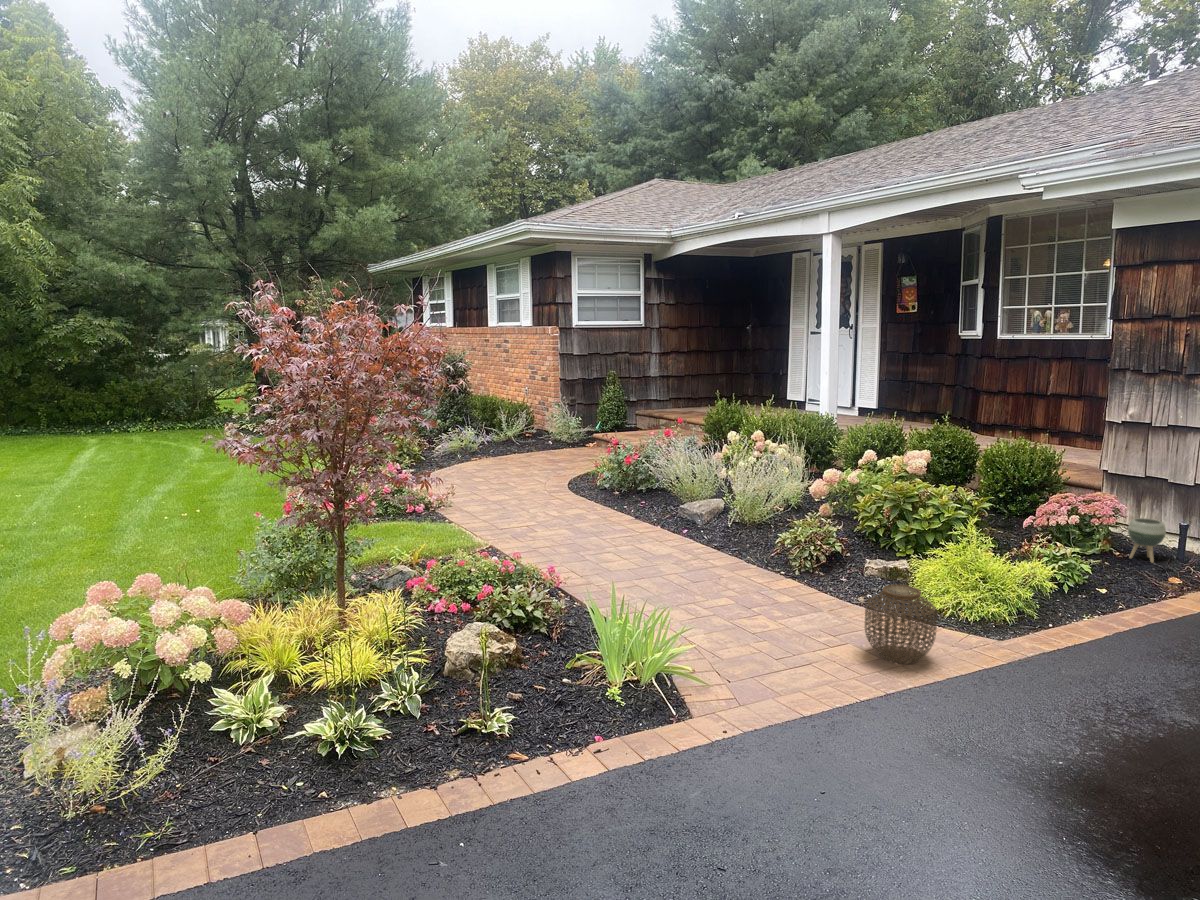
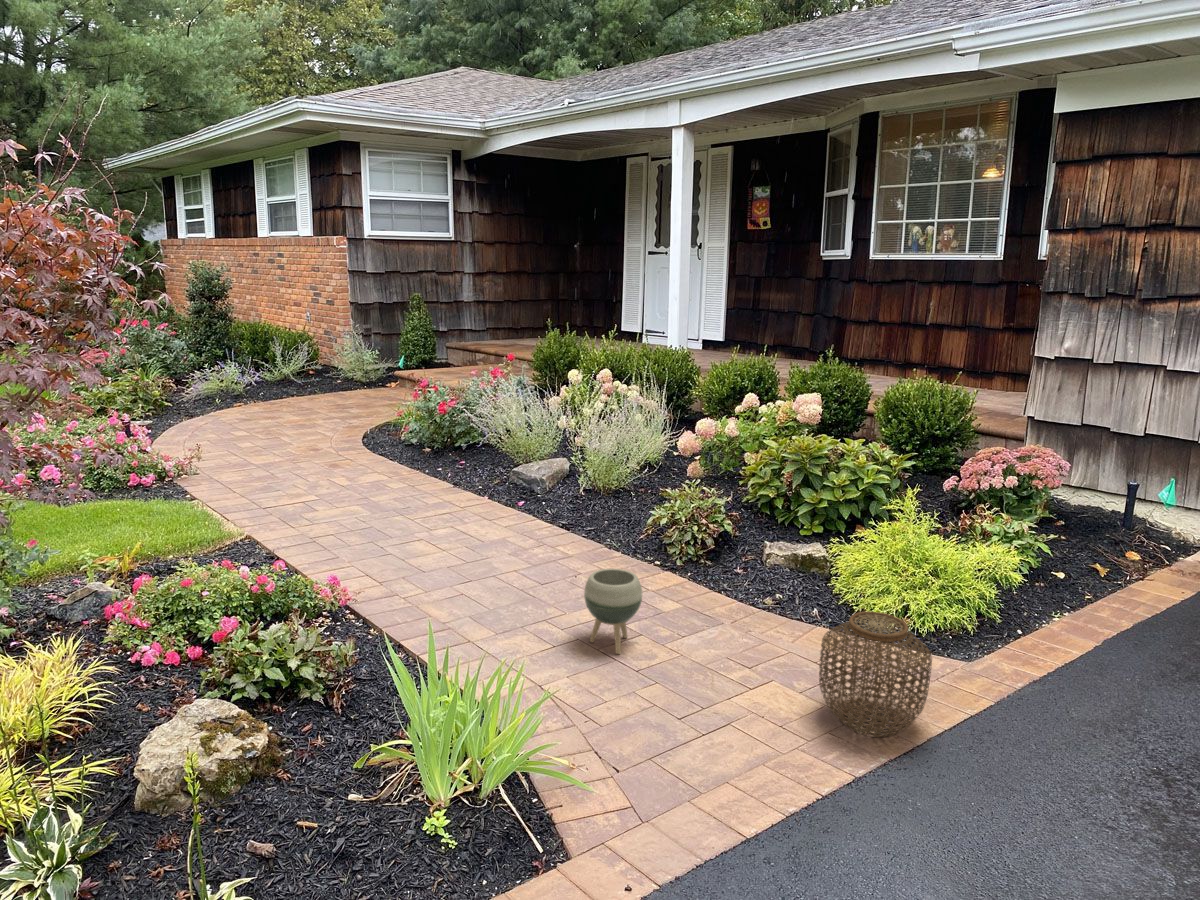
planter: present [1128,518,1166,563] -> present [584,568,642,654]

